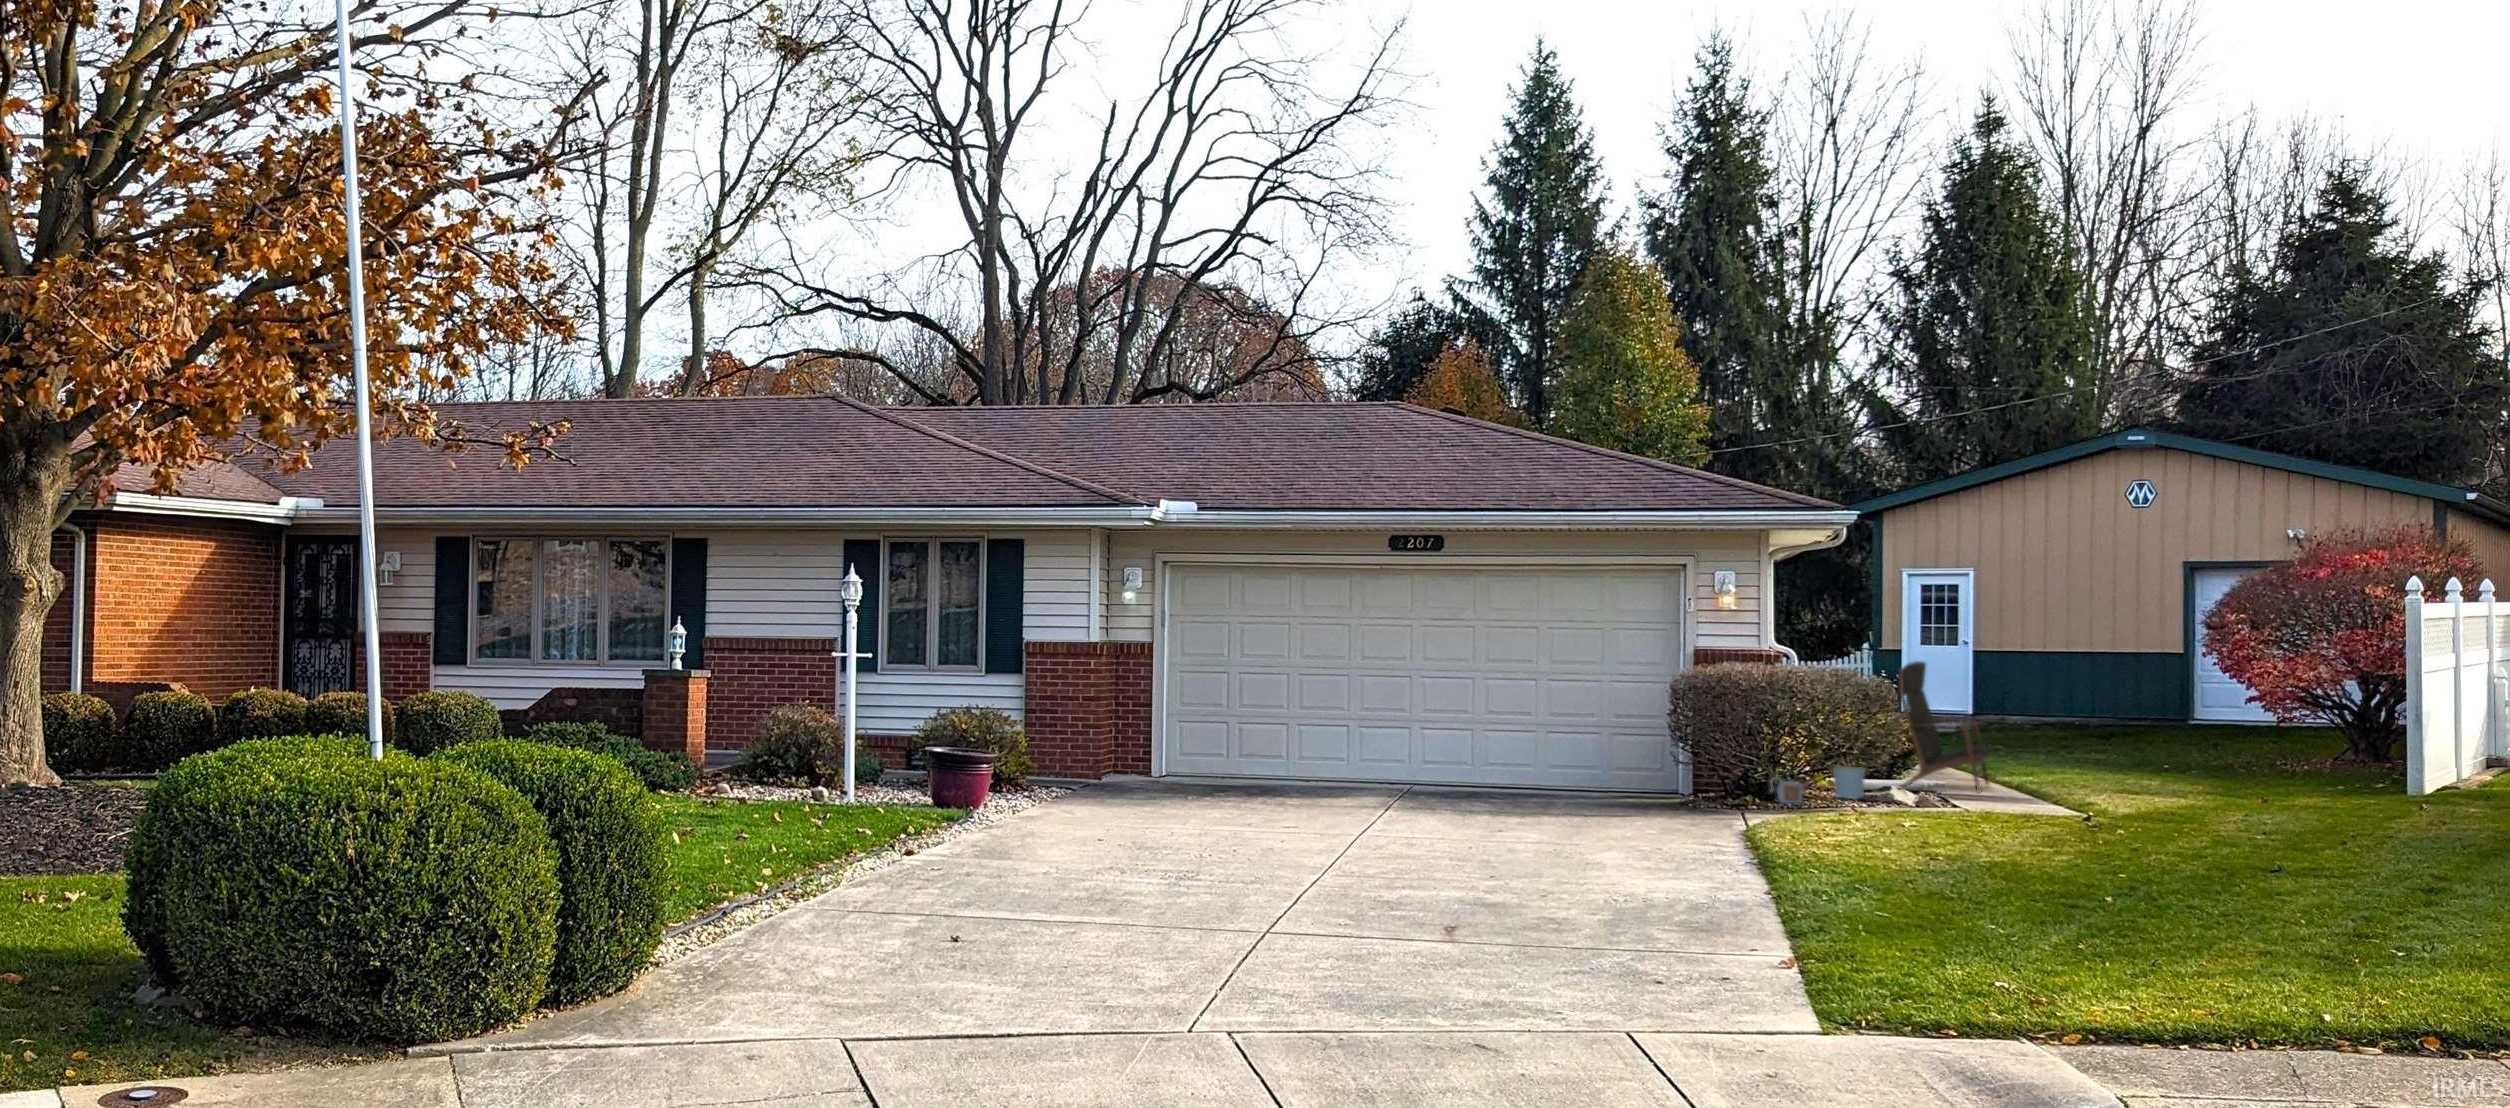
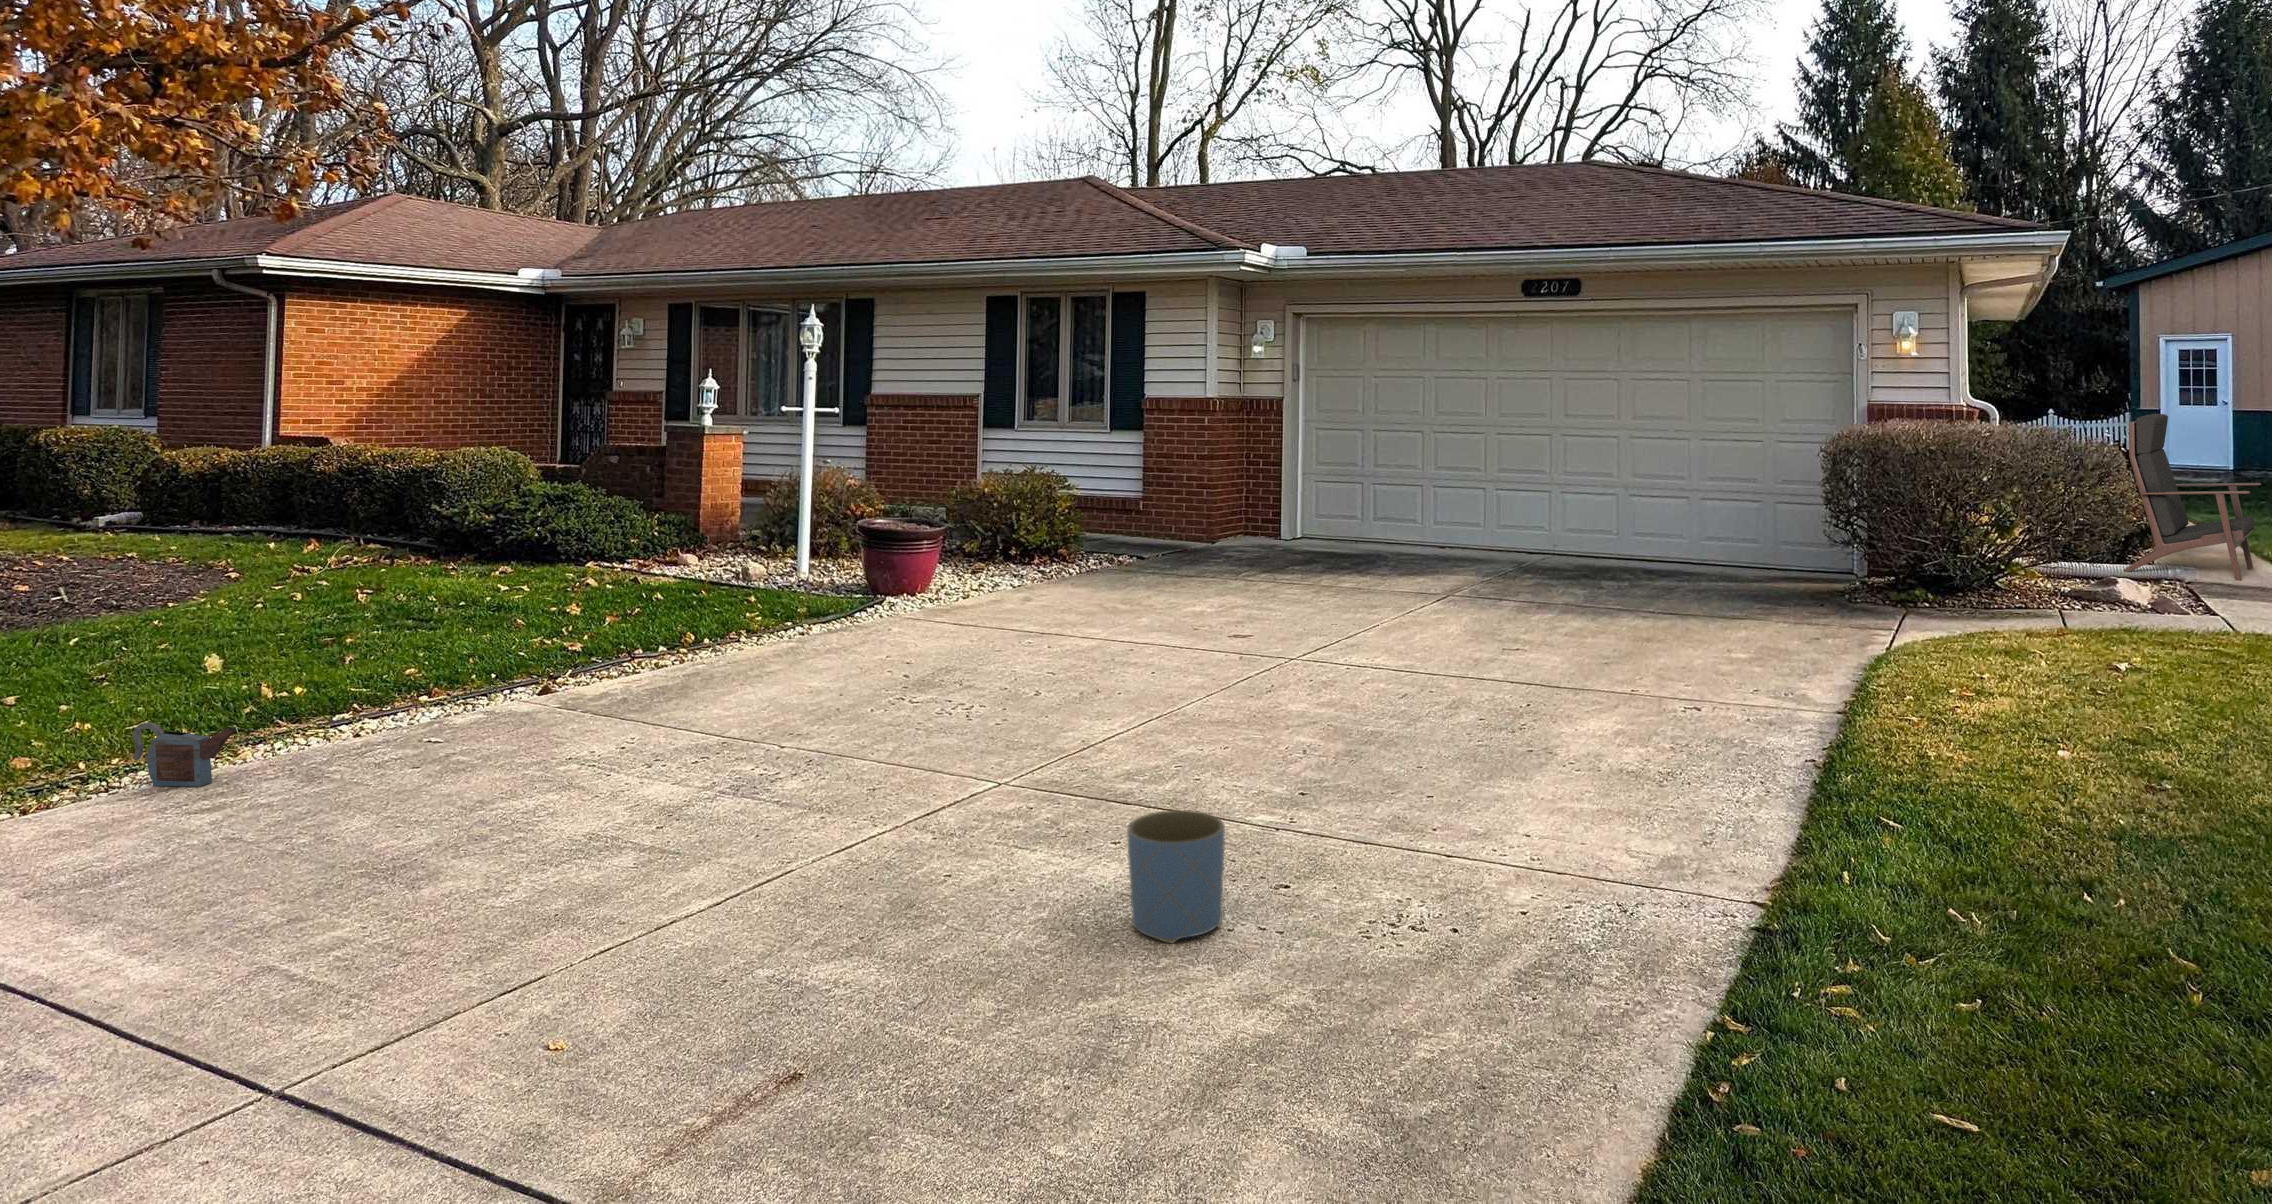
planter: present [1833,766,1865,799] -> present [1127,810,1225,944]
watering can: present [1770,778,1813,803] -> present [132,722,236,787]

